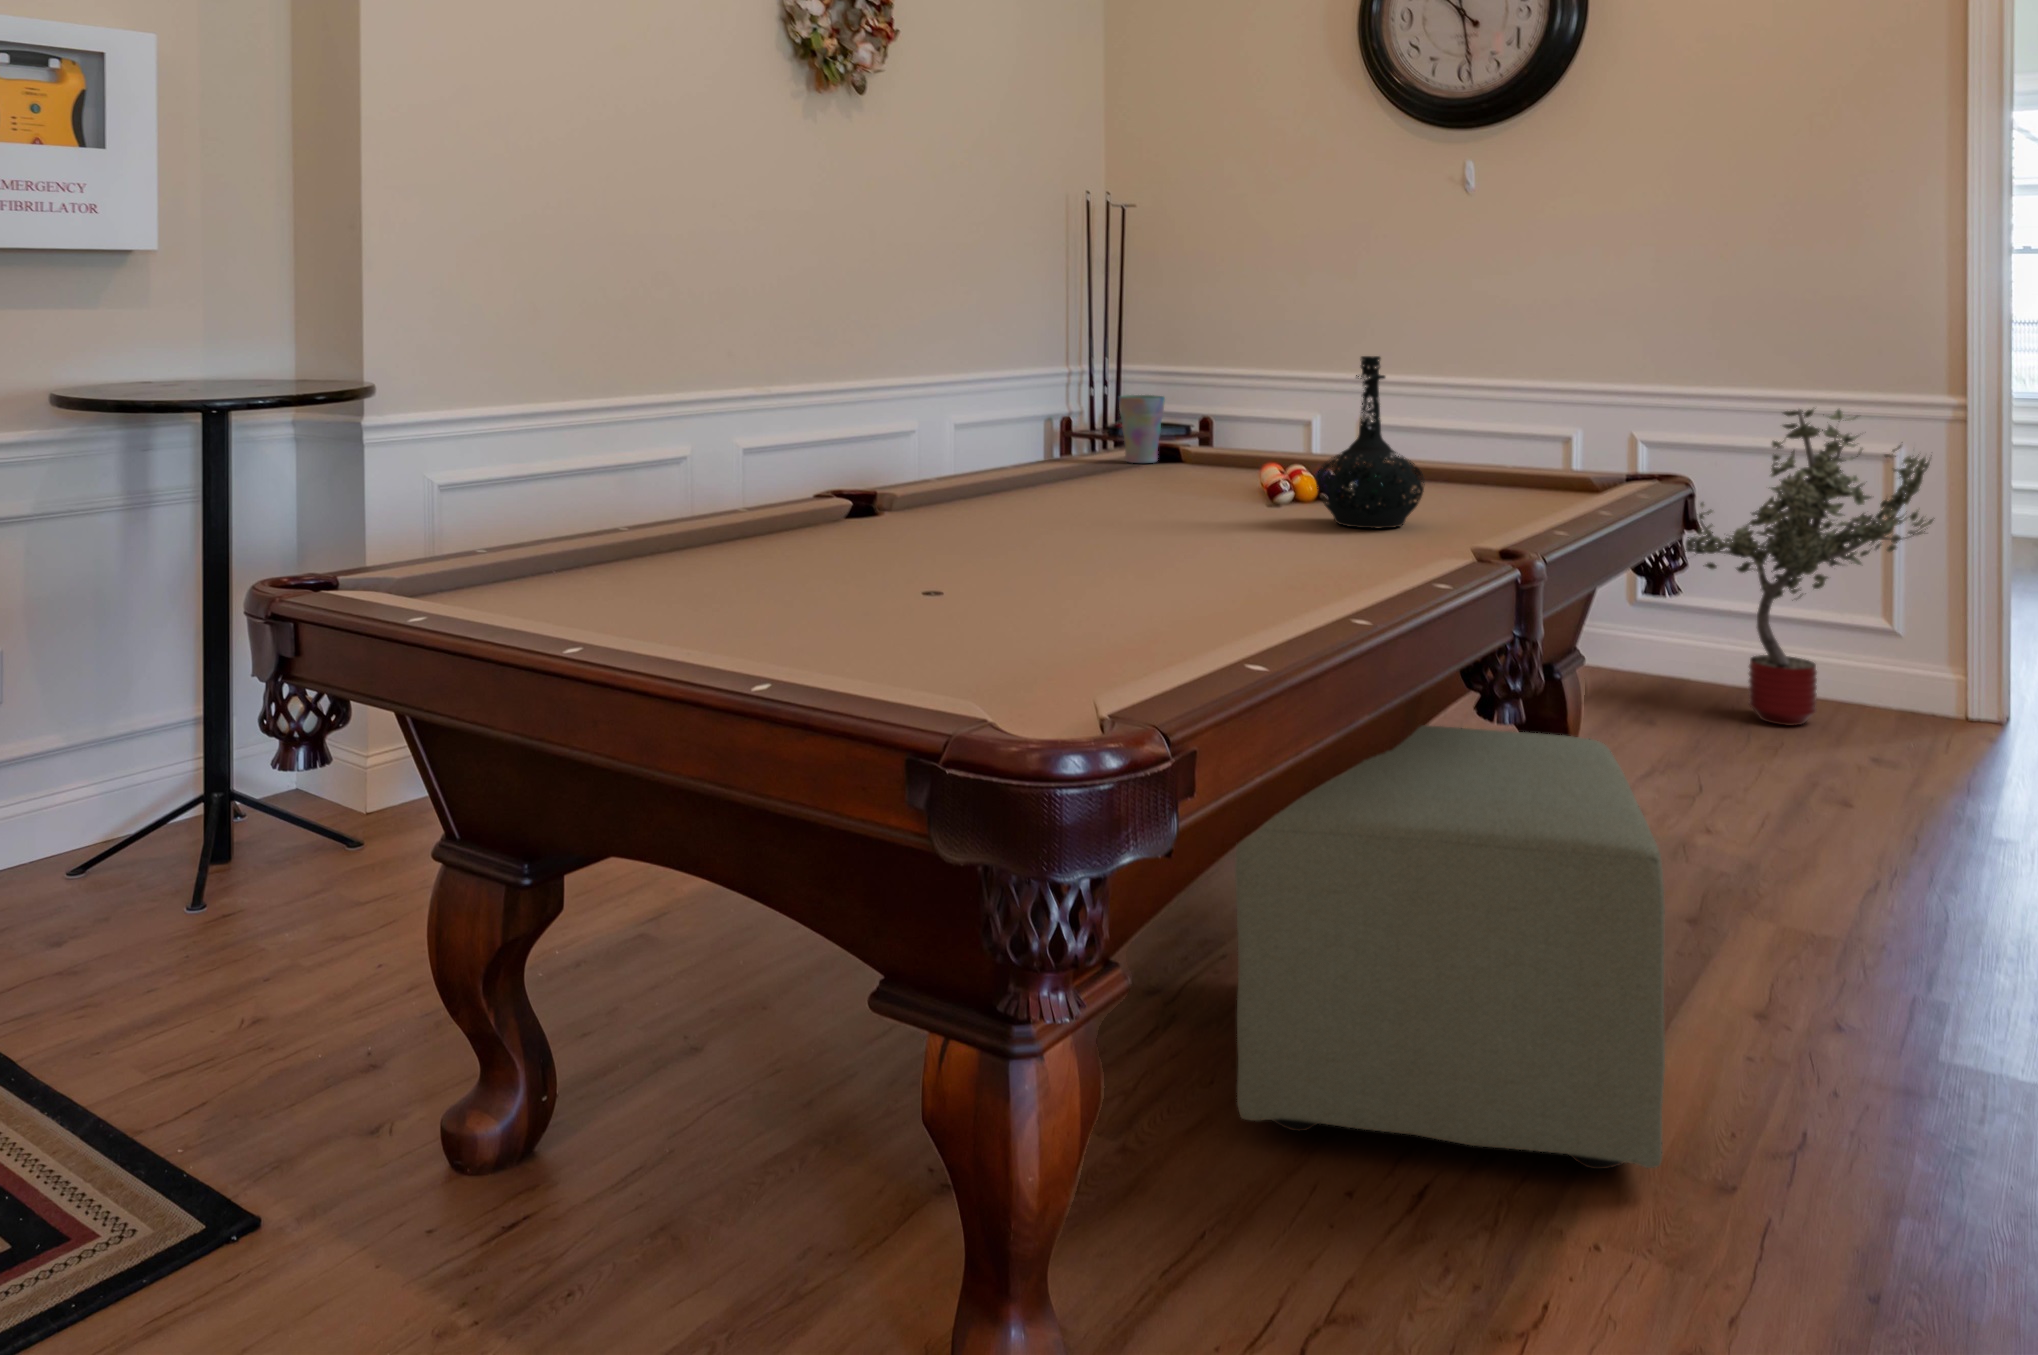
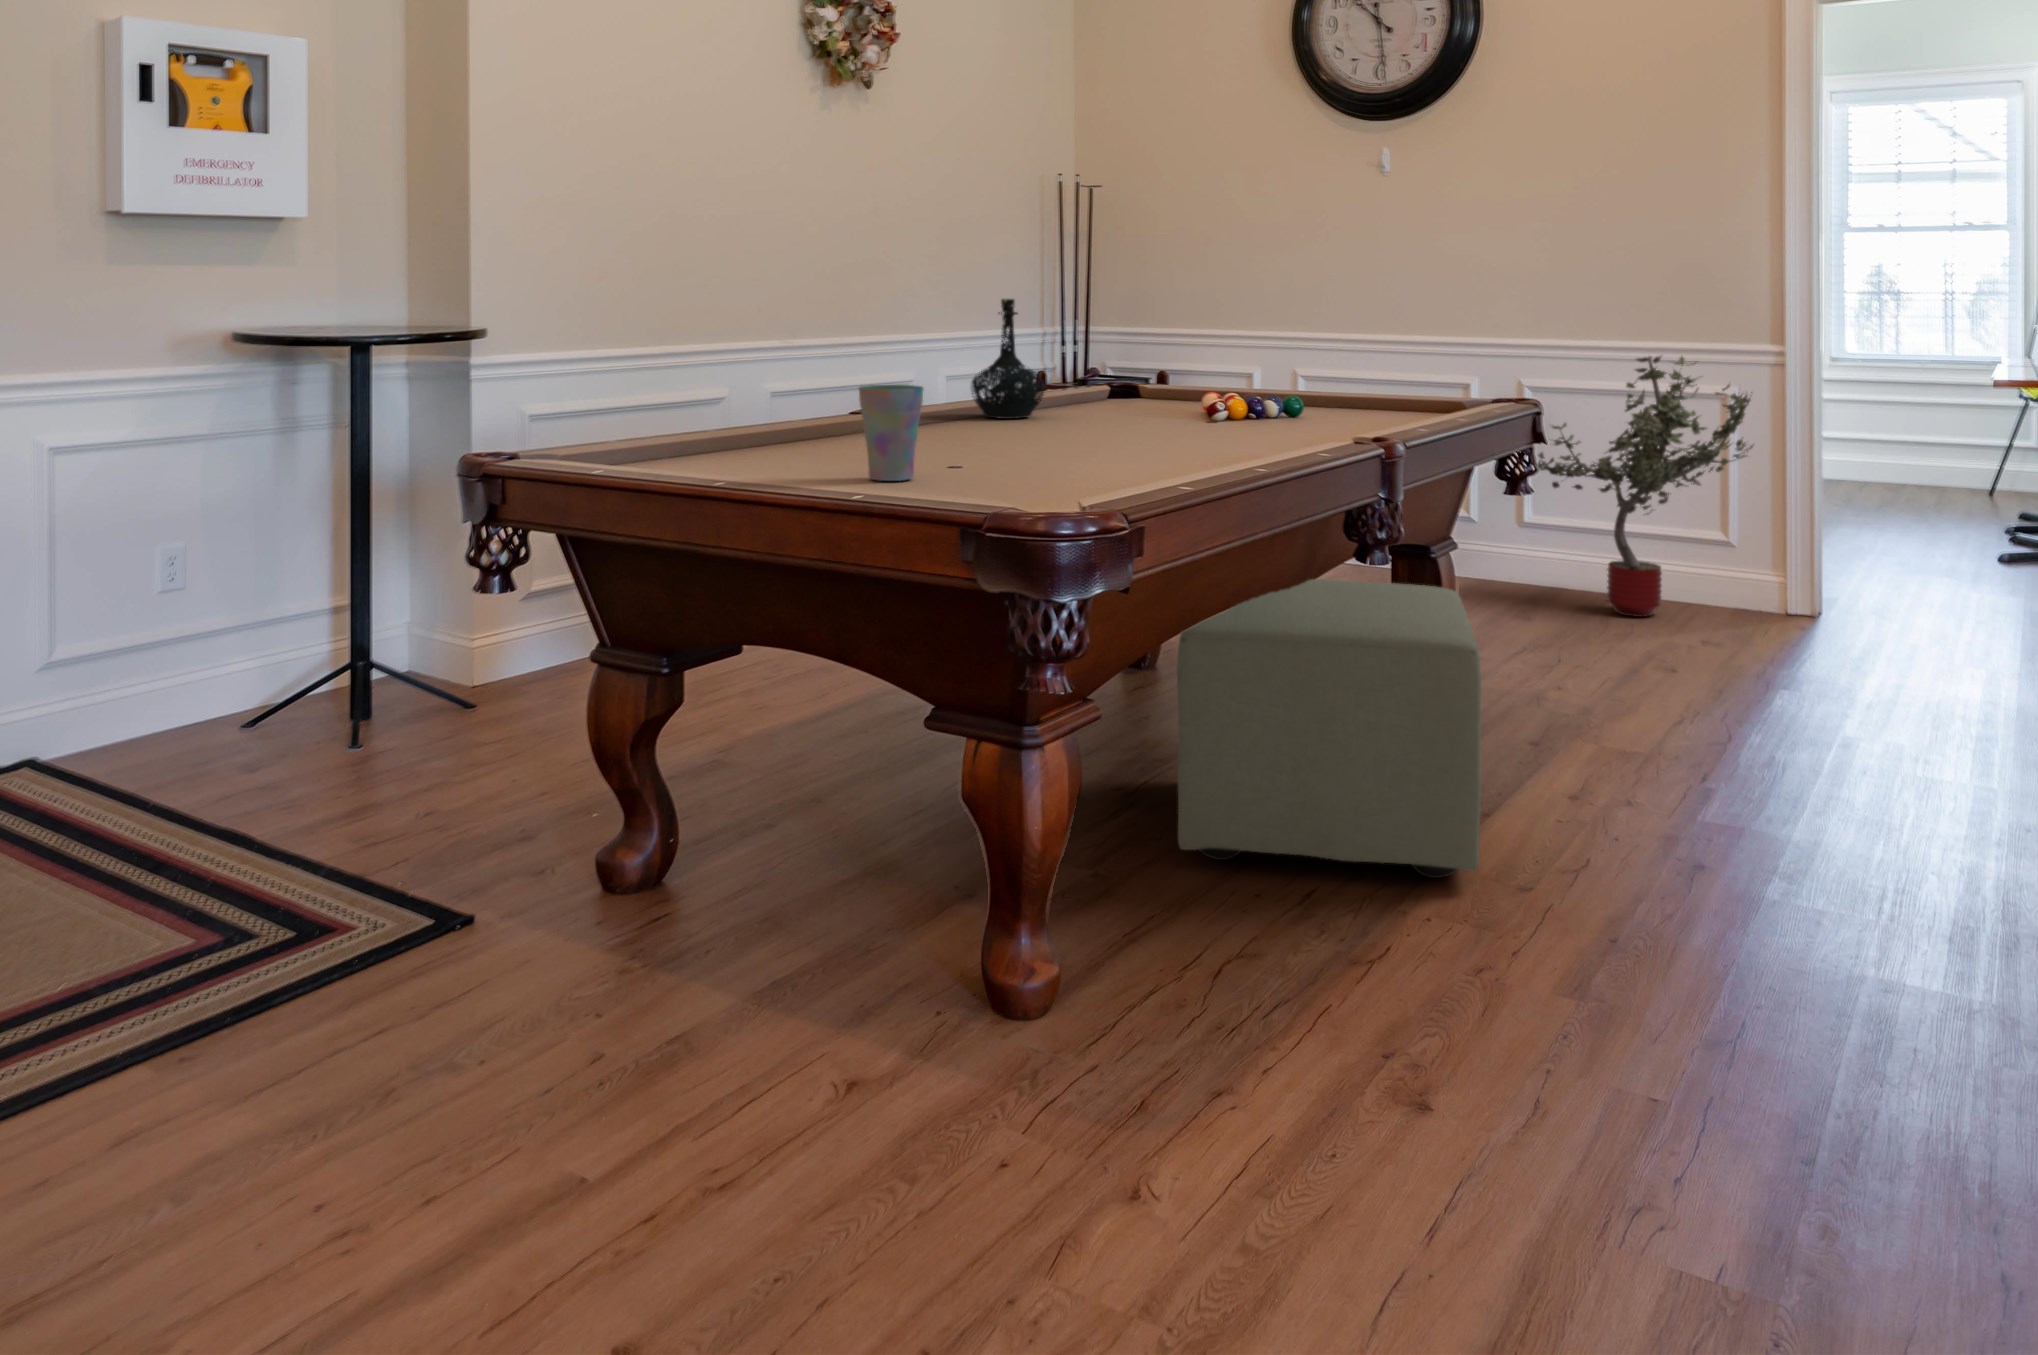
bottle: present [1316,356,1425,528] -> present [972,299,1045,419]
cup: present [1119,395,1165,463] -> present [859,385,924,481]

